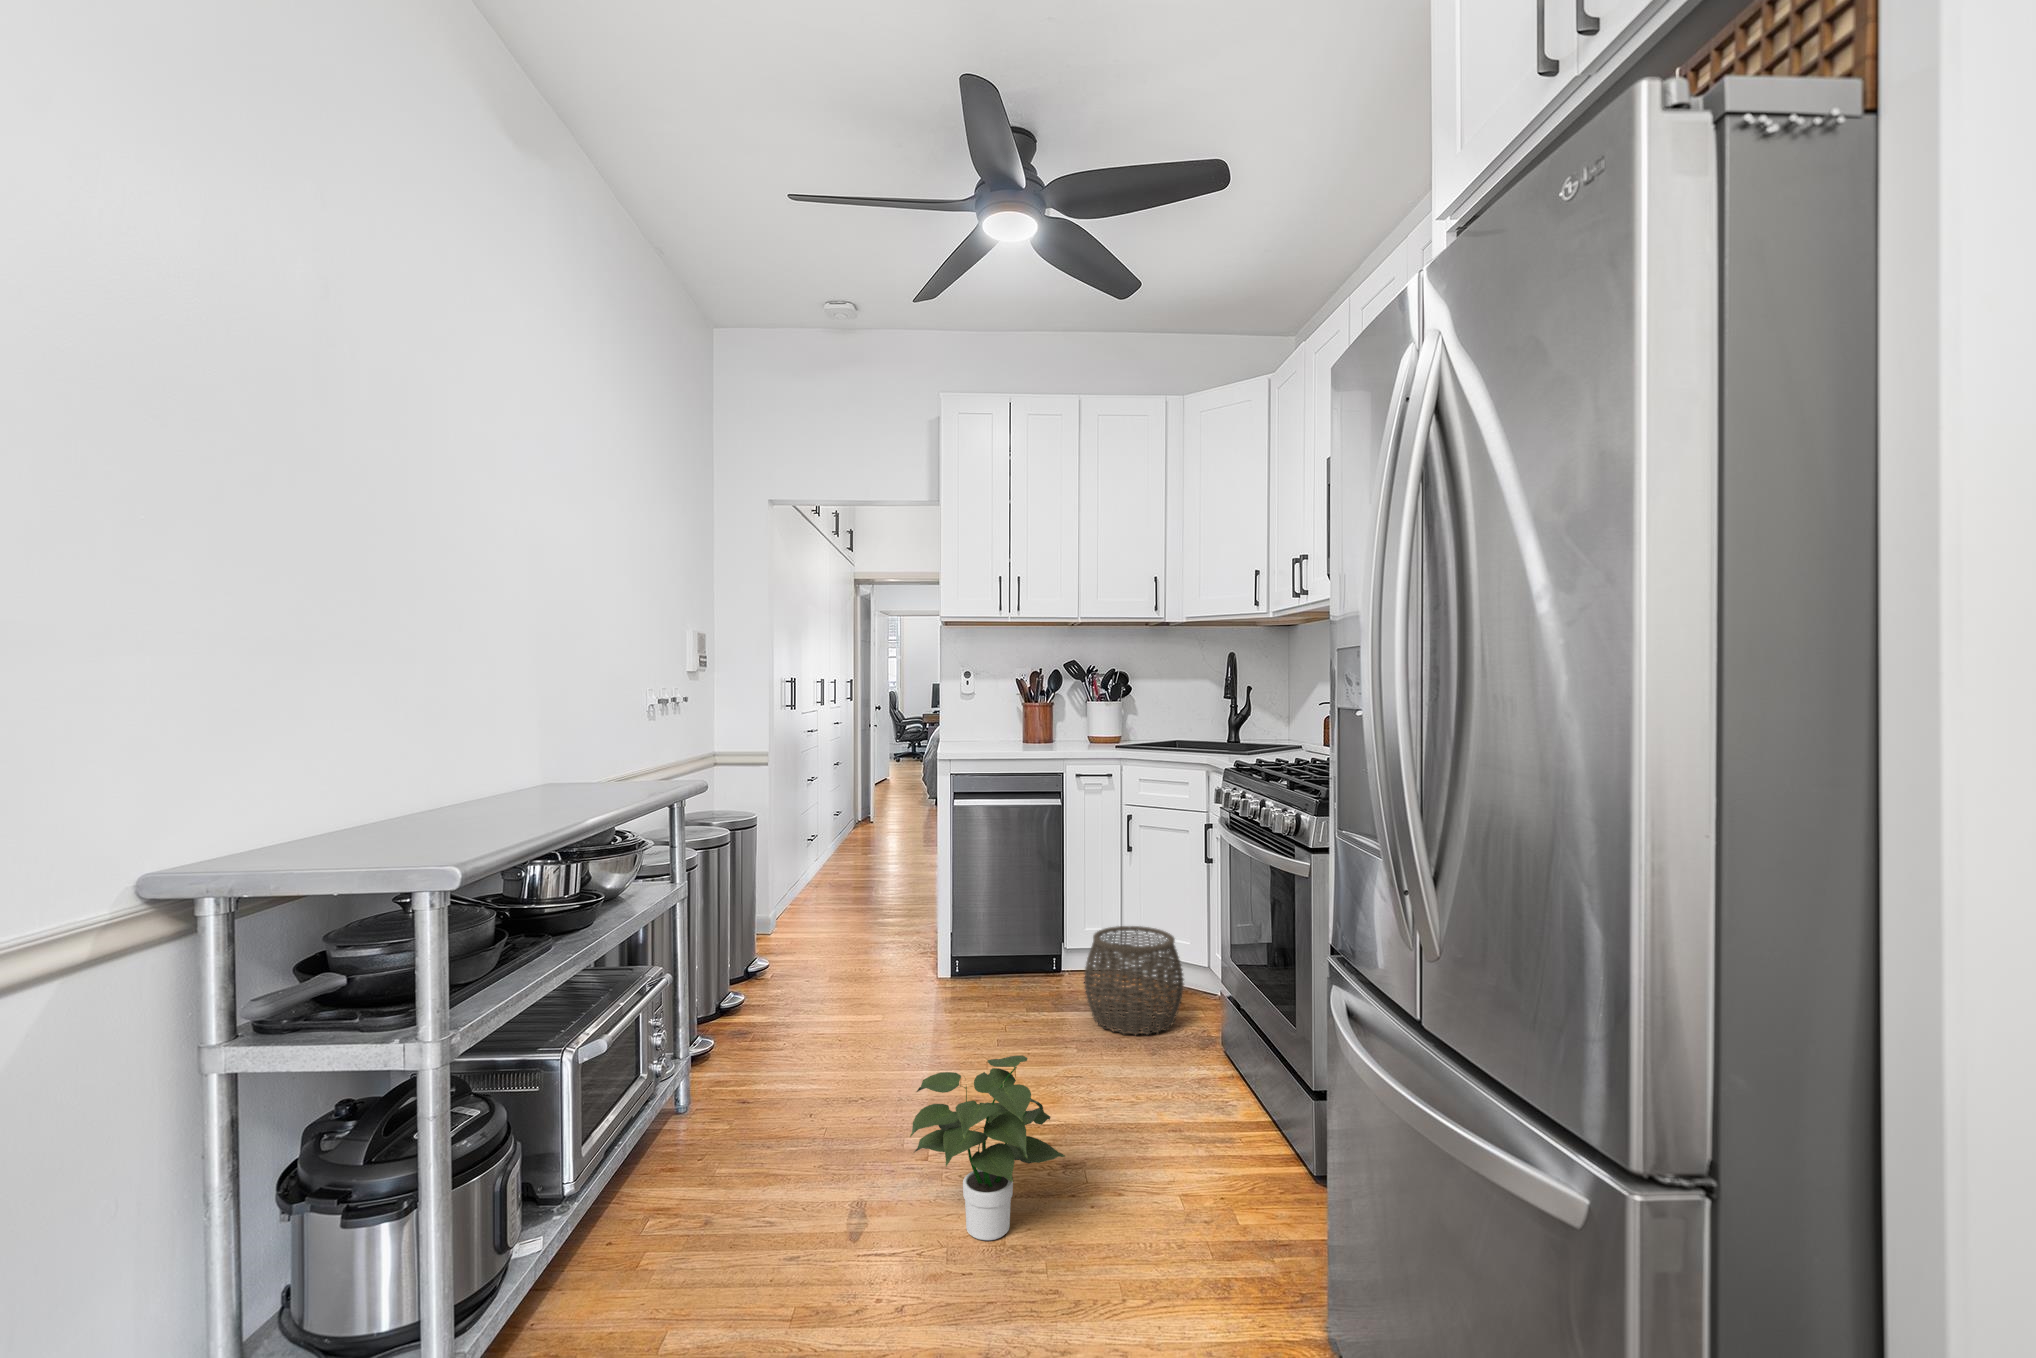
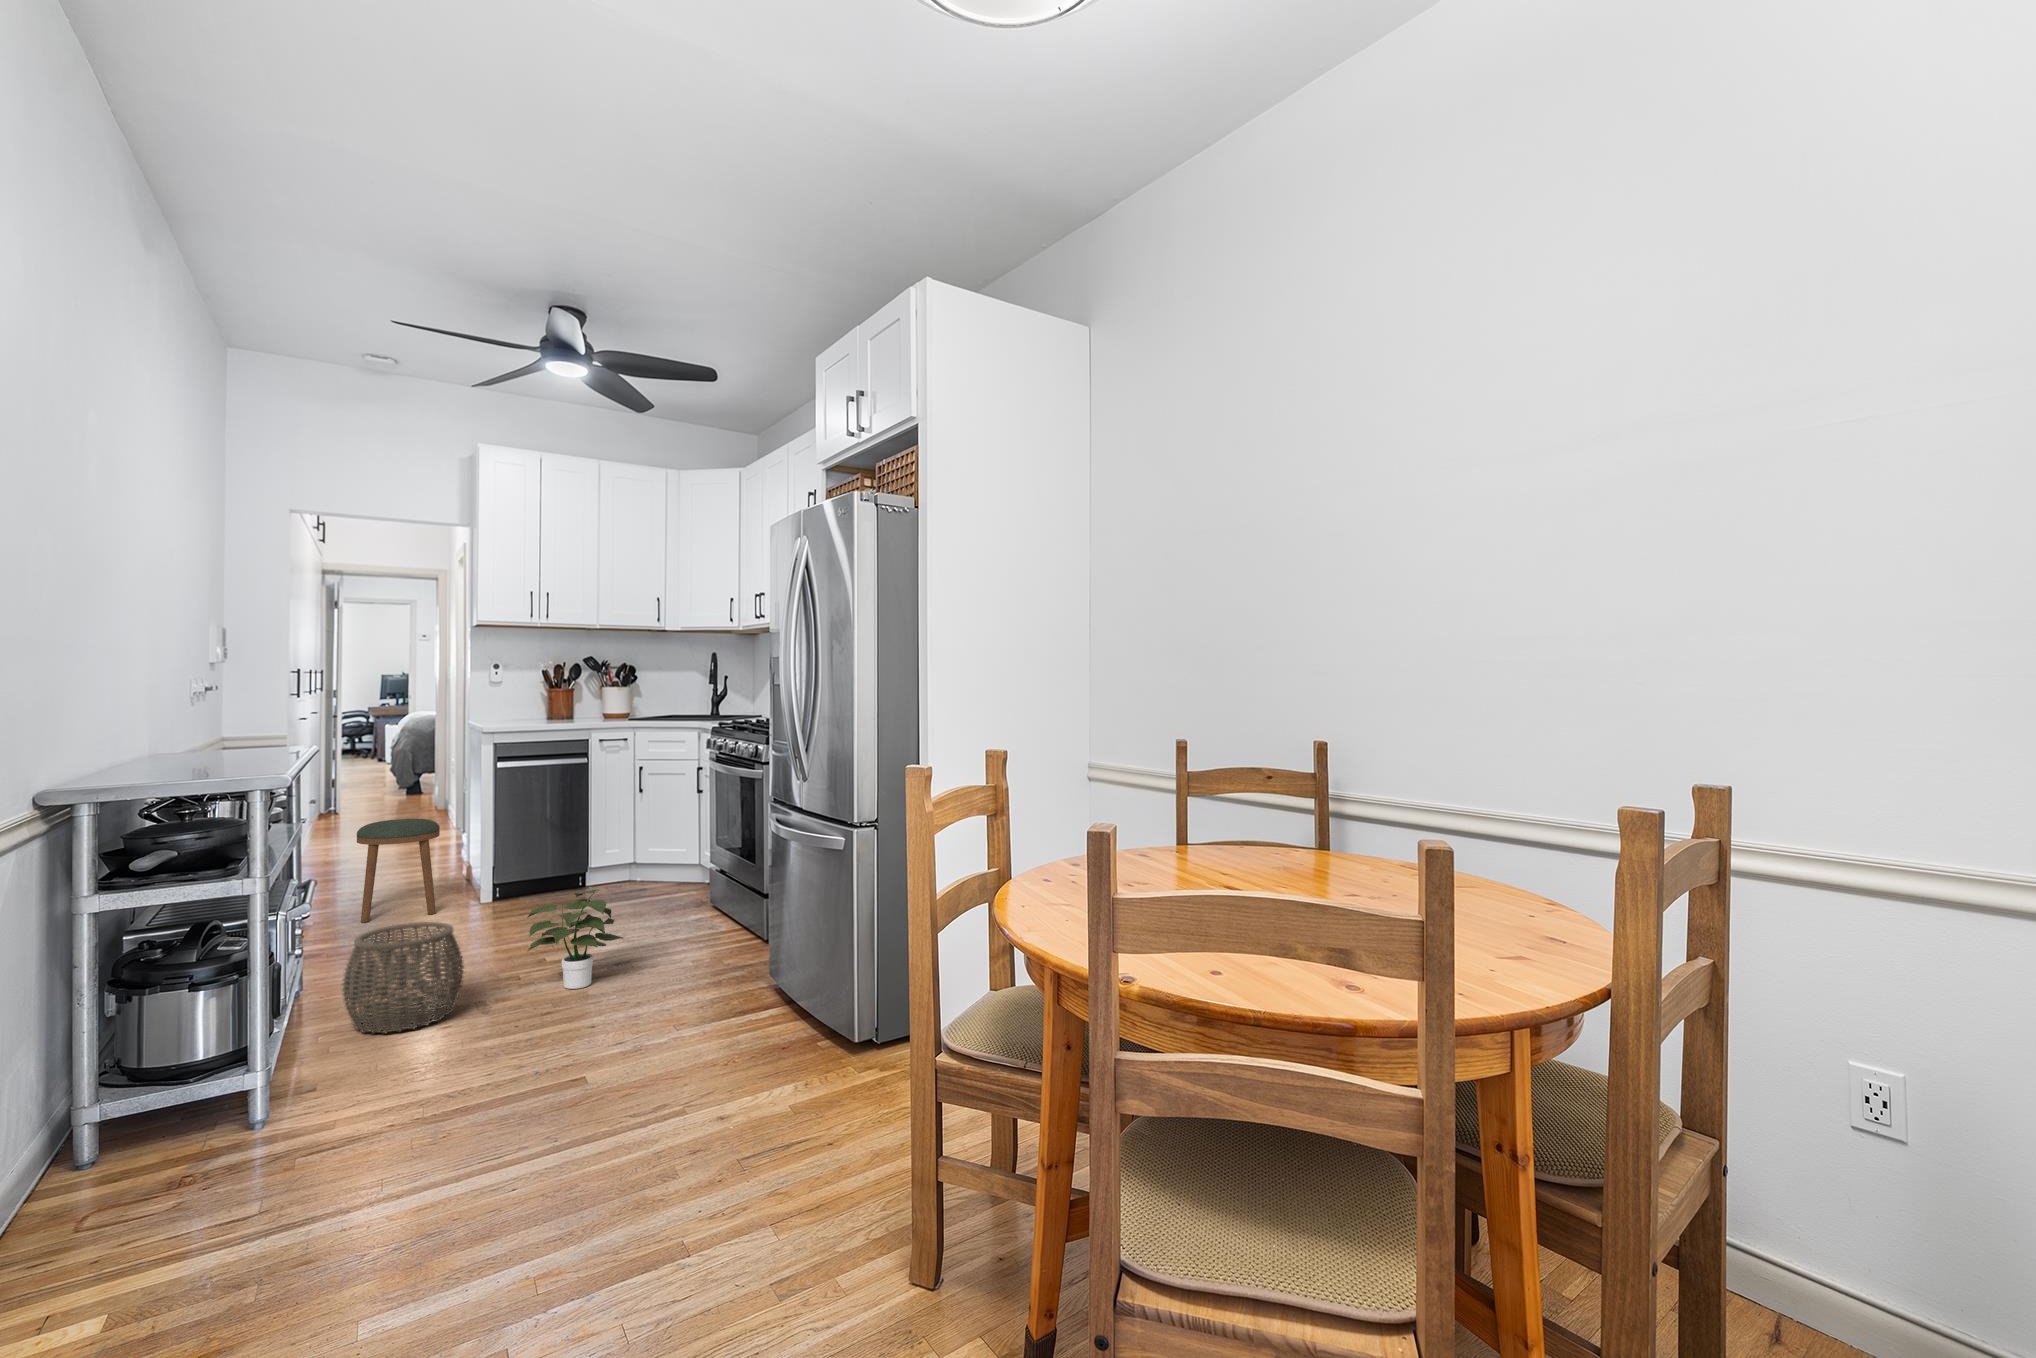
stool: none [802,863,890,993] -> present [357,819,440,922]
woven basket: present [1084,926,1184,1035] -> present [342,922,464,1034]

